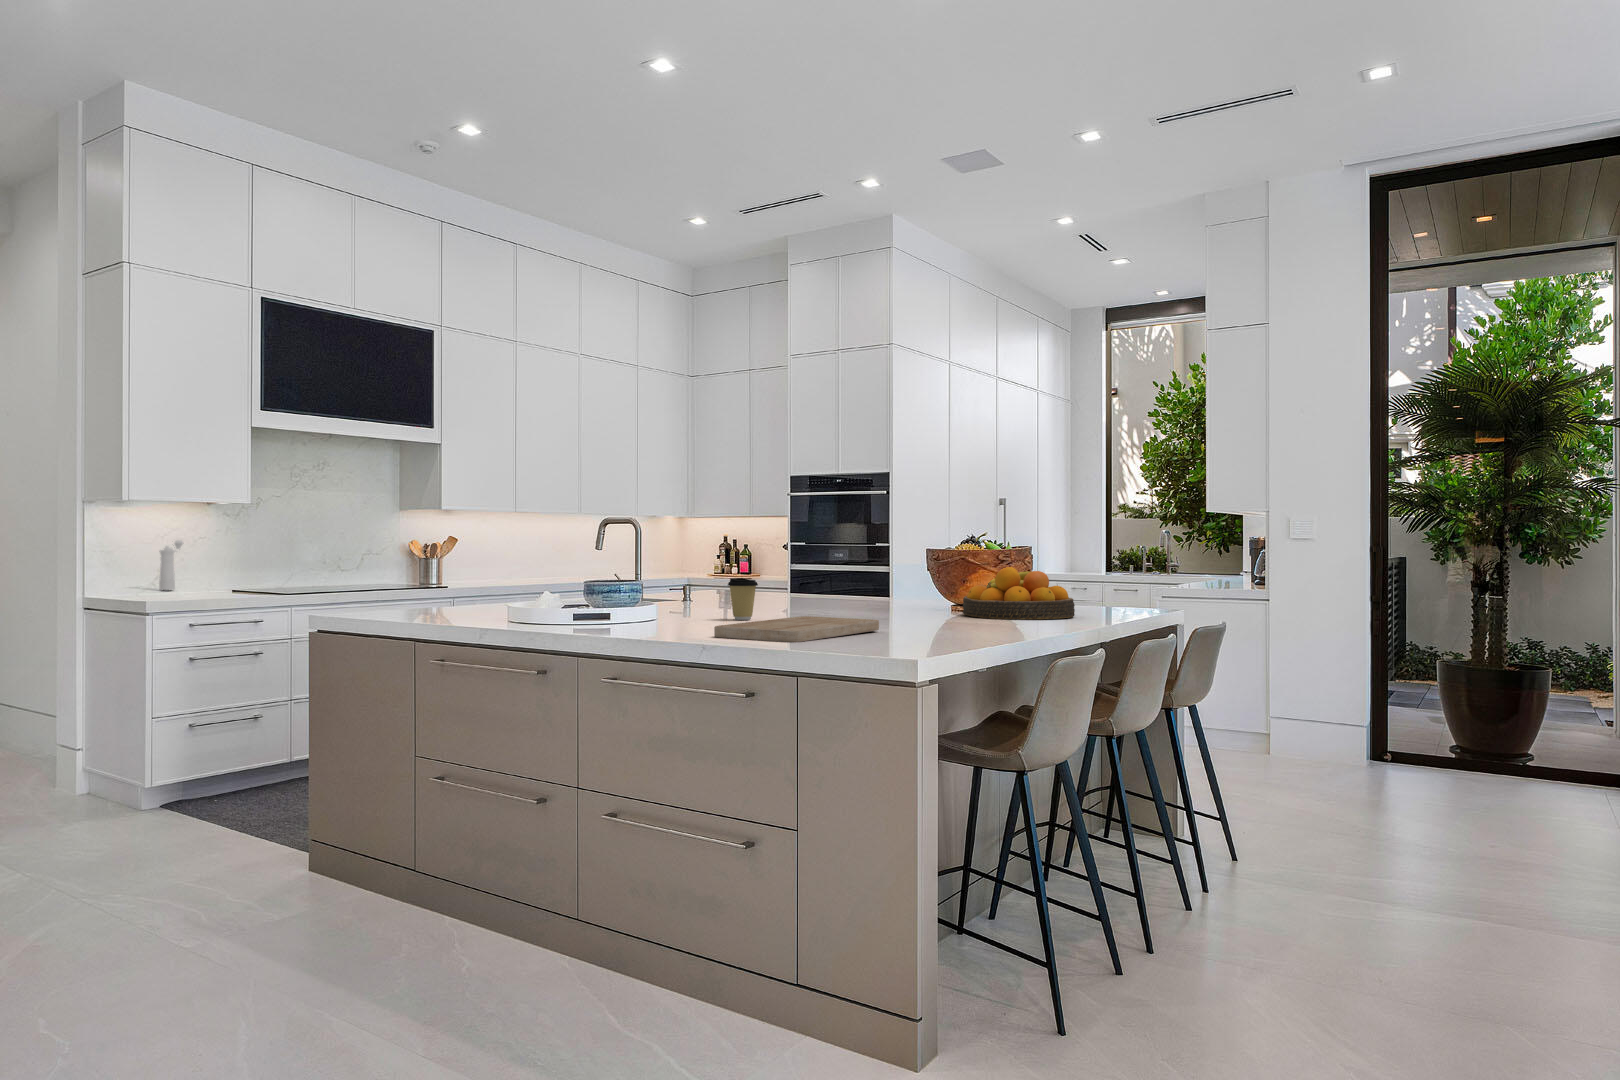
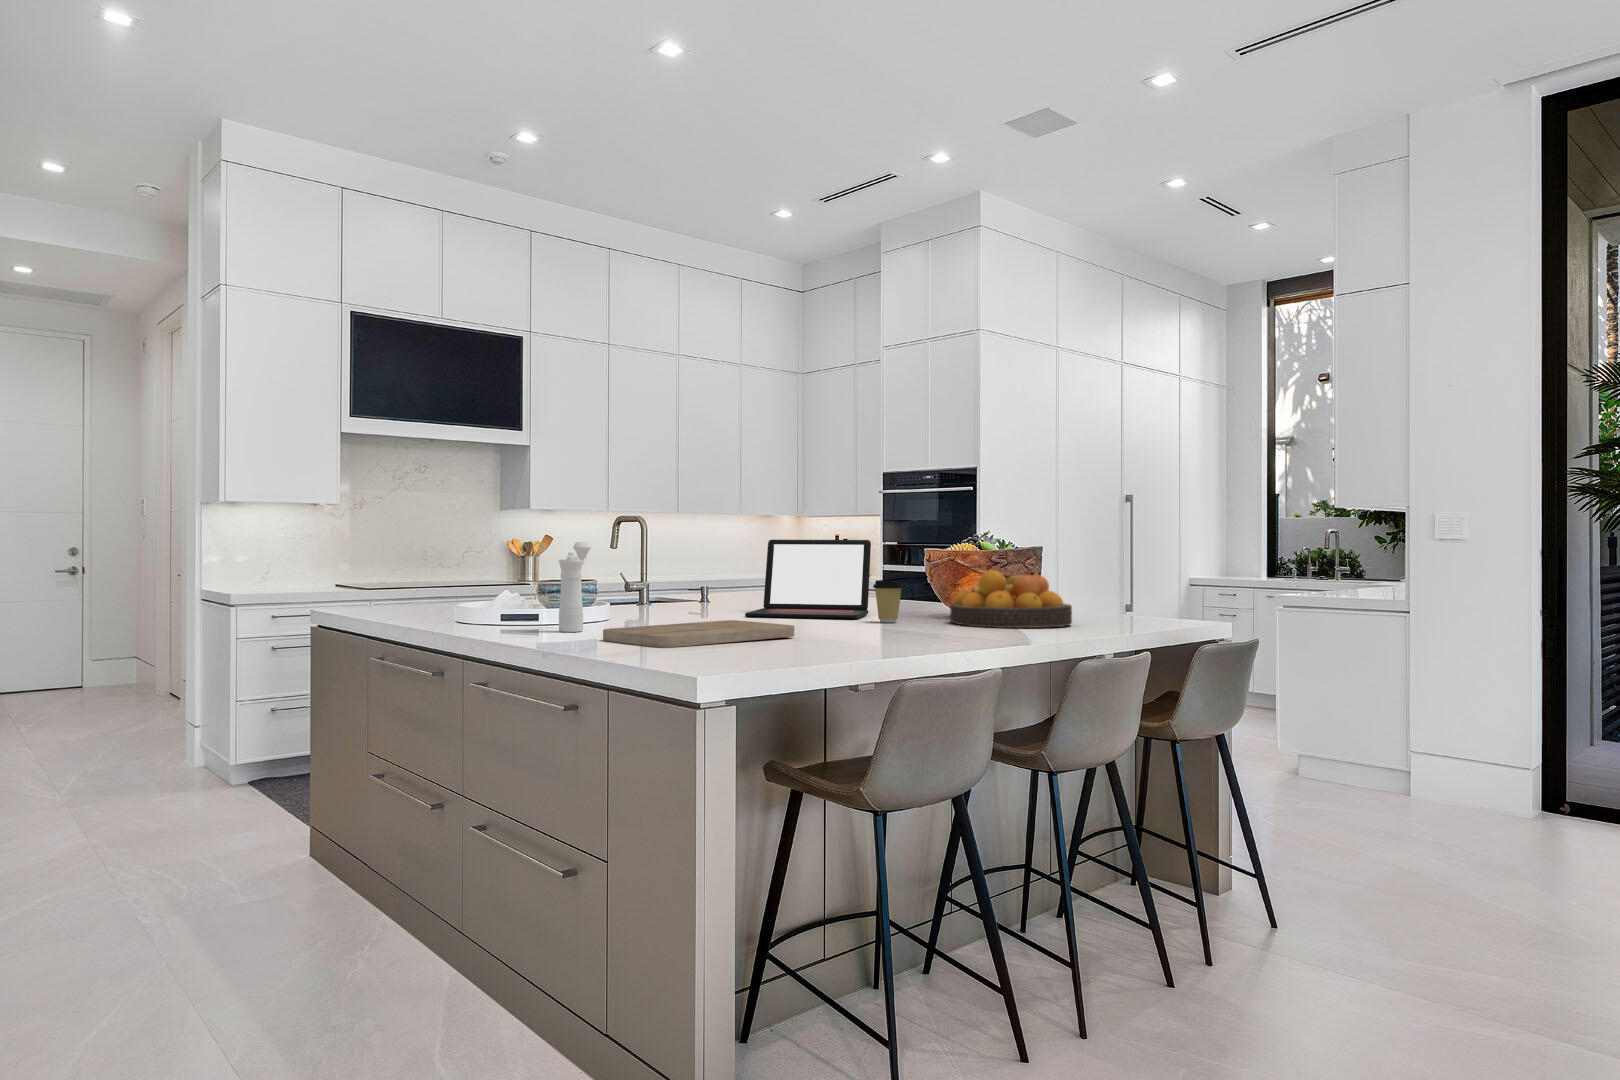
pepper mill: present [159,540,183,590] -> present [559,542,591,632]
laptop: none [766,540,875,614] -> present [745,540,871,619]
coffee cup: present [728,578,758,620] -> present [873,580,904,623]

